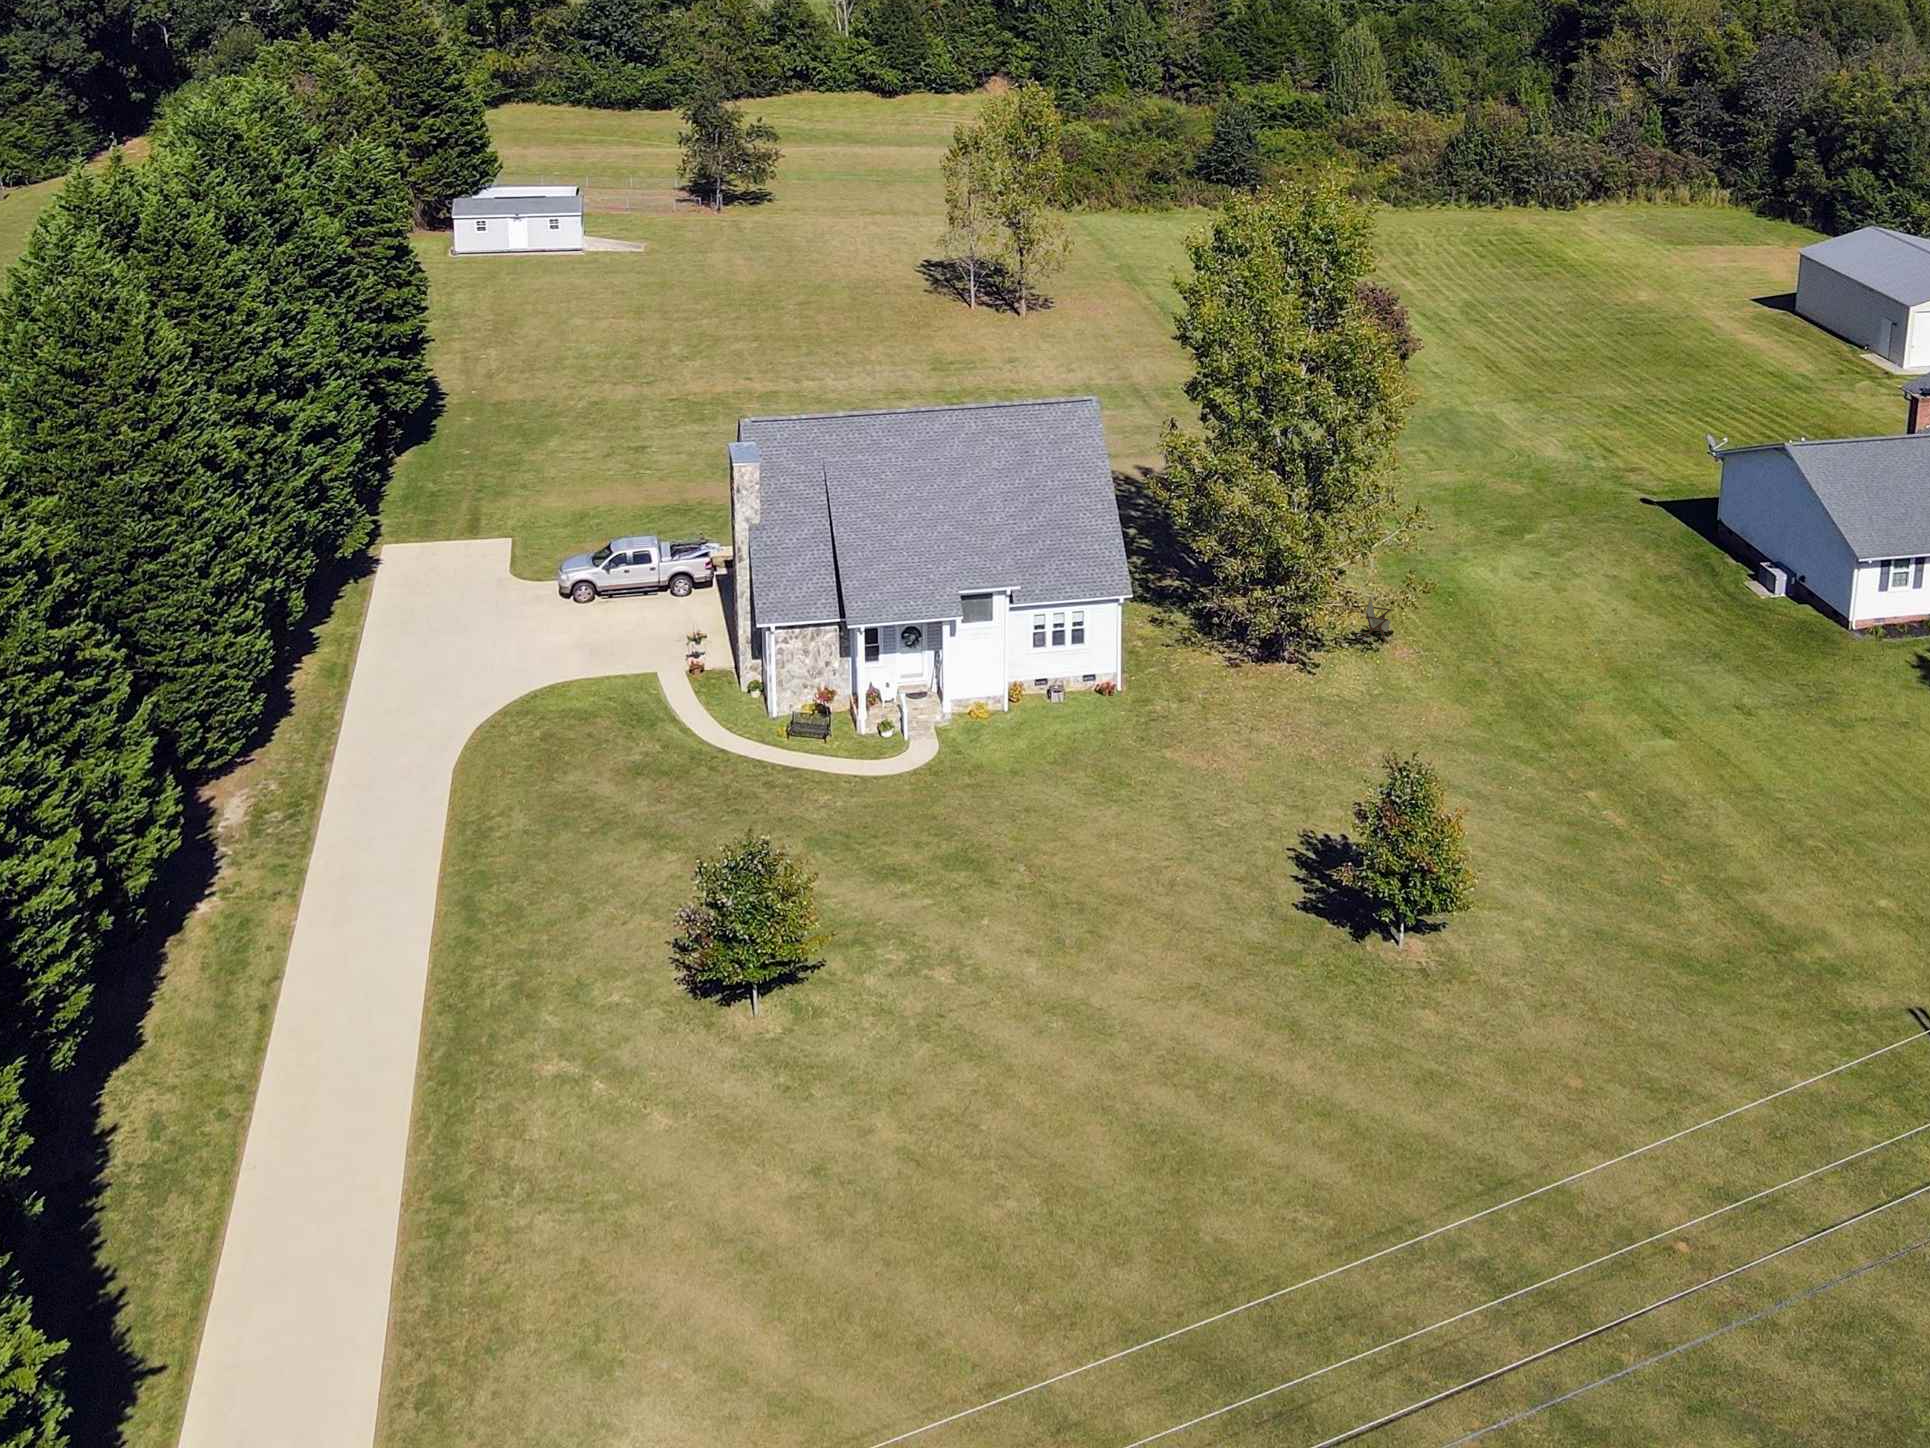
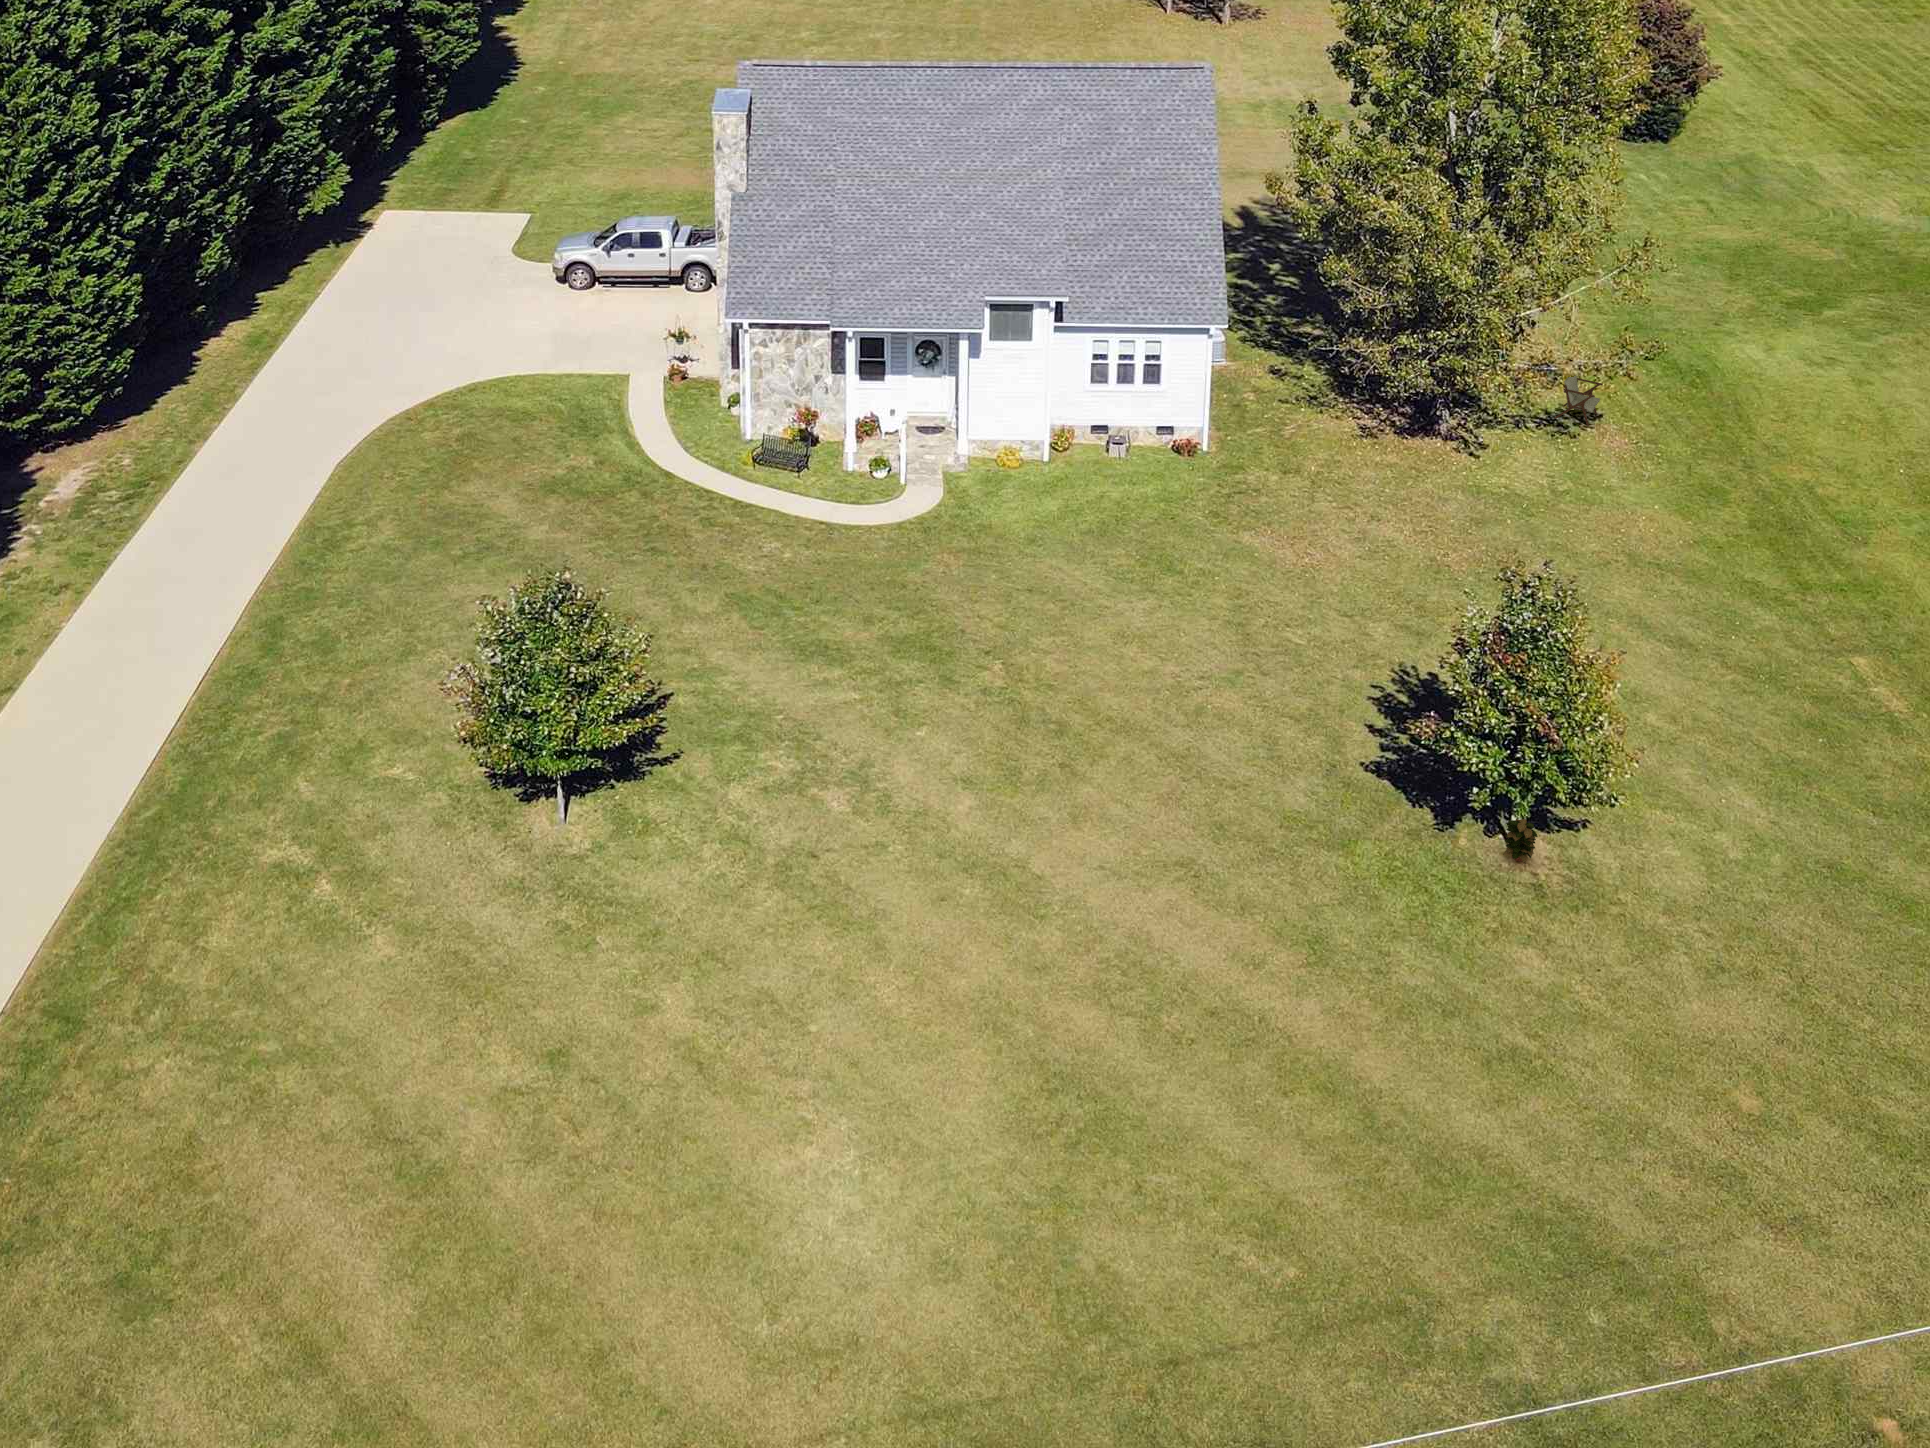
decorative plant: none [1398,924,1420,955] -> present [1503,819,1538,864]

